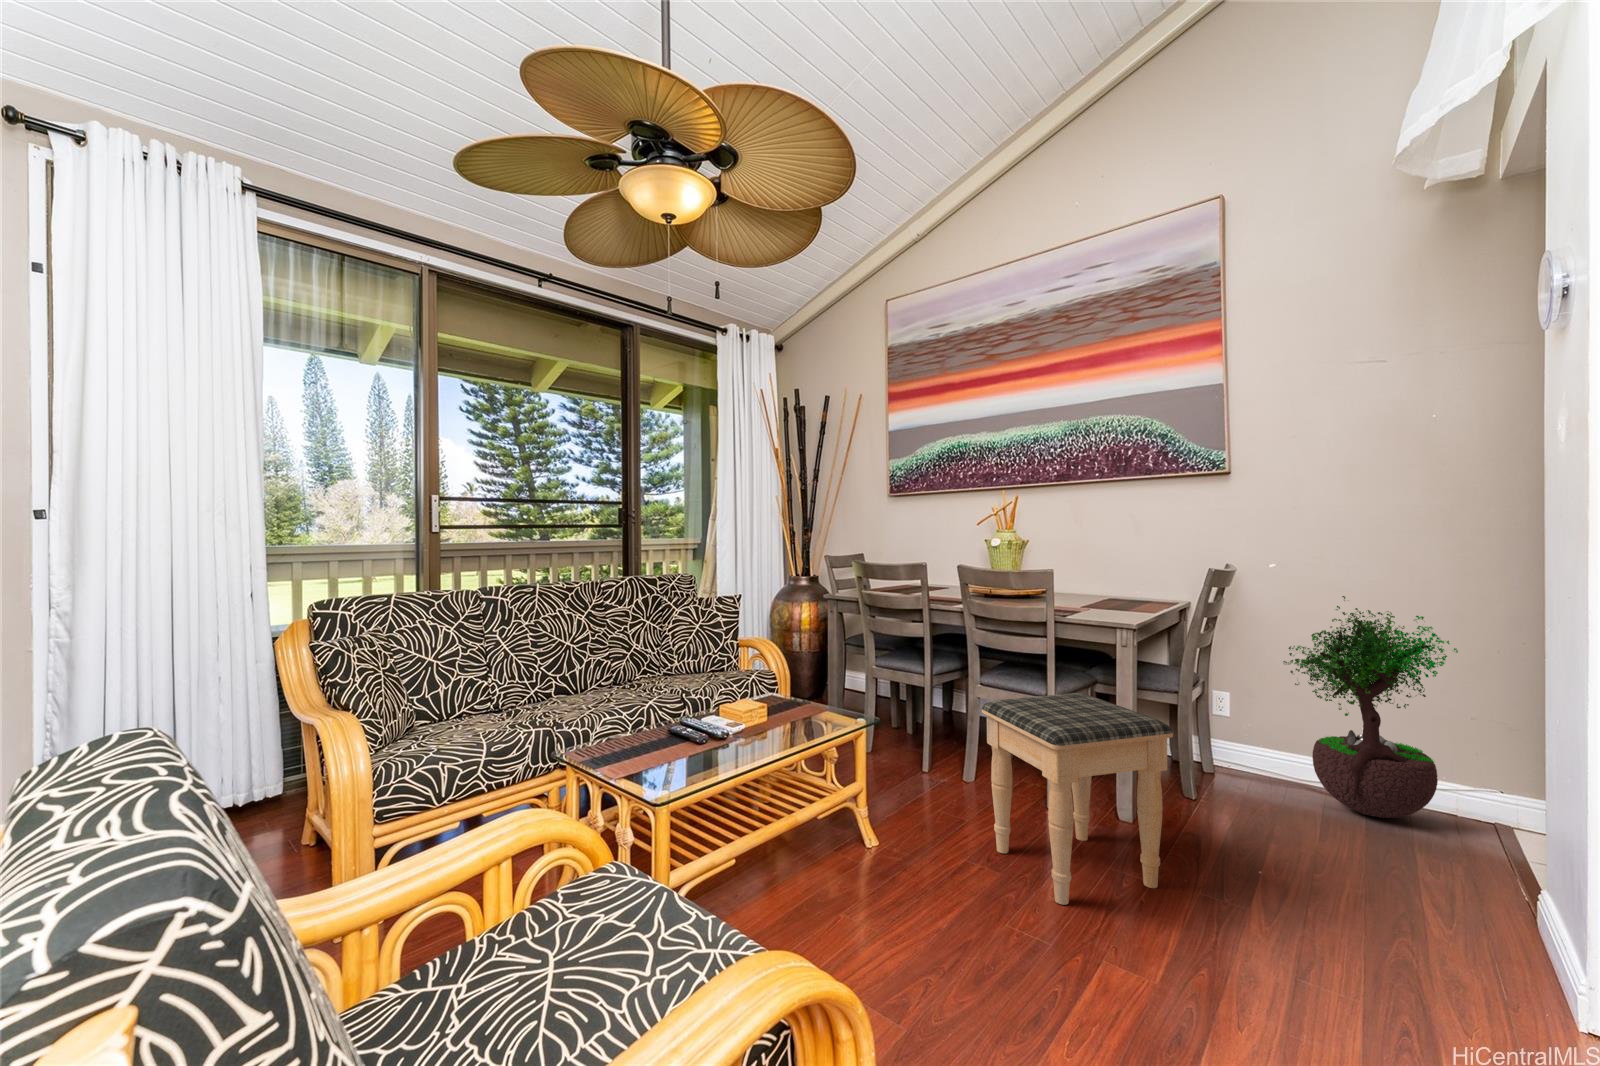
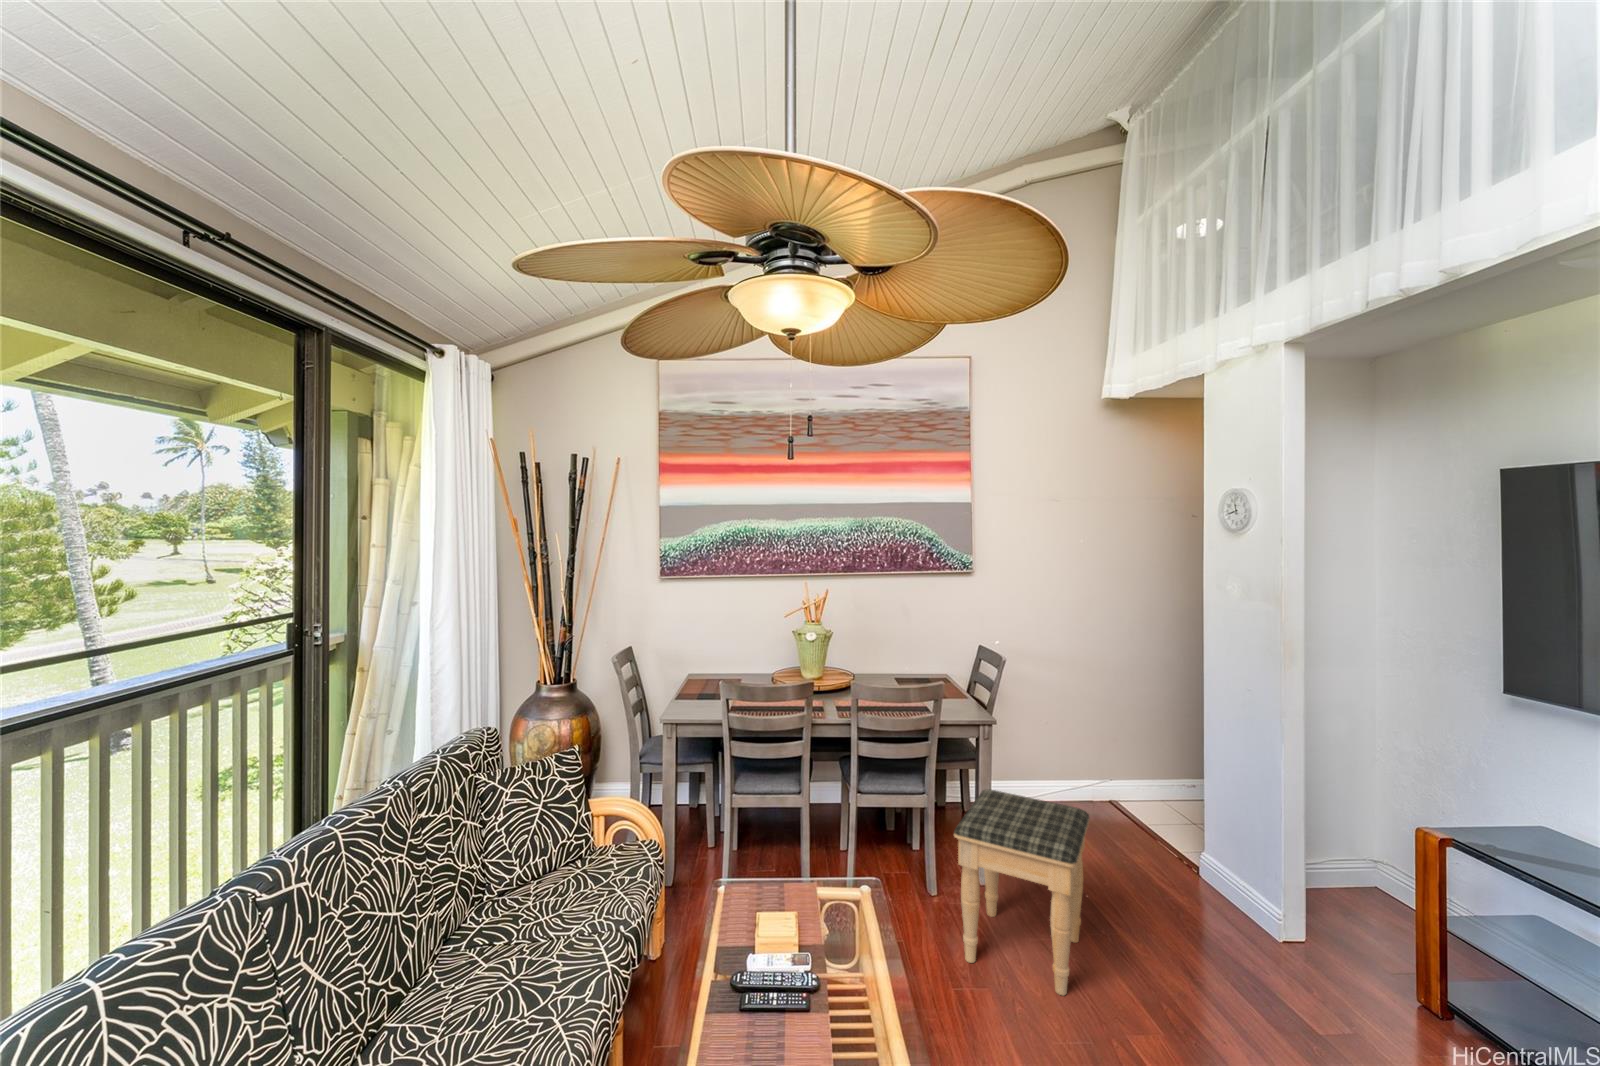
potted tree: present [1283,596,1458,818] -> none [1035,669,1127,814]

